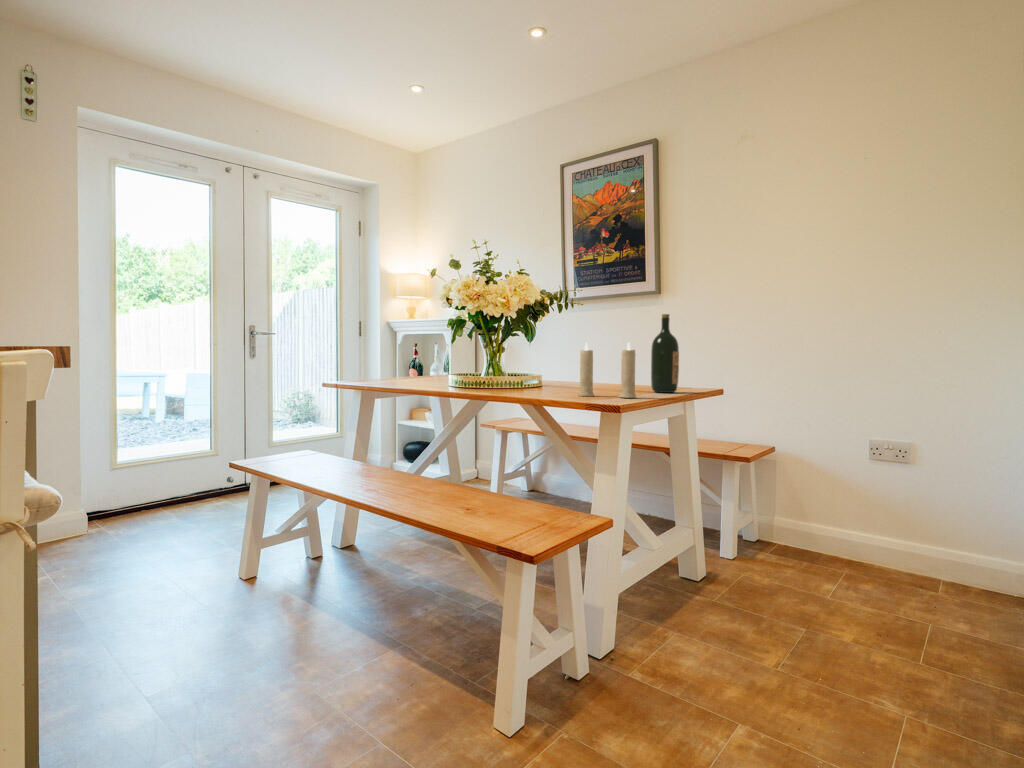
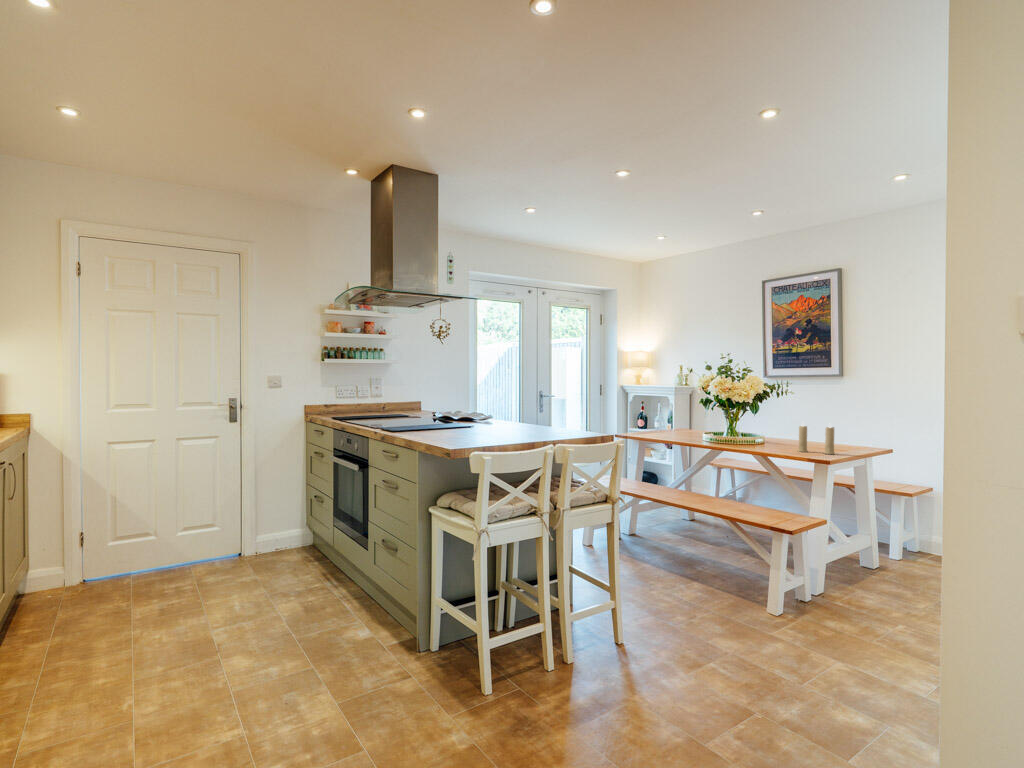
wine bottle: present [651,314,679,393] -> none [842,402,861,450]

